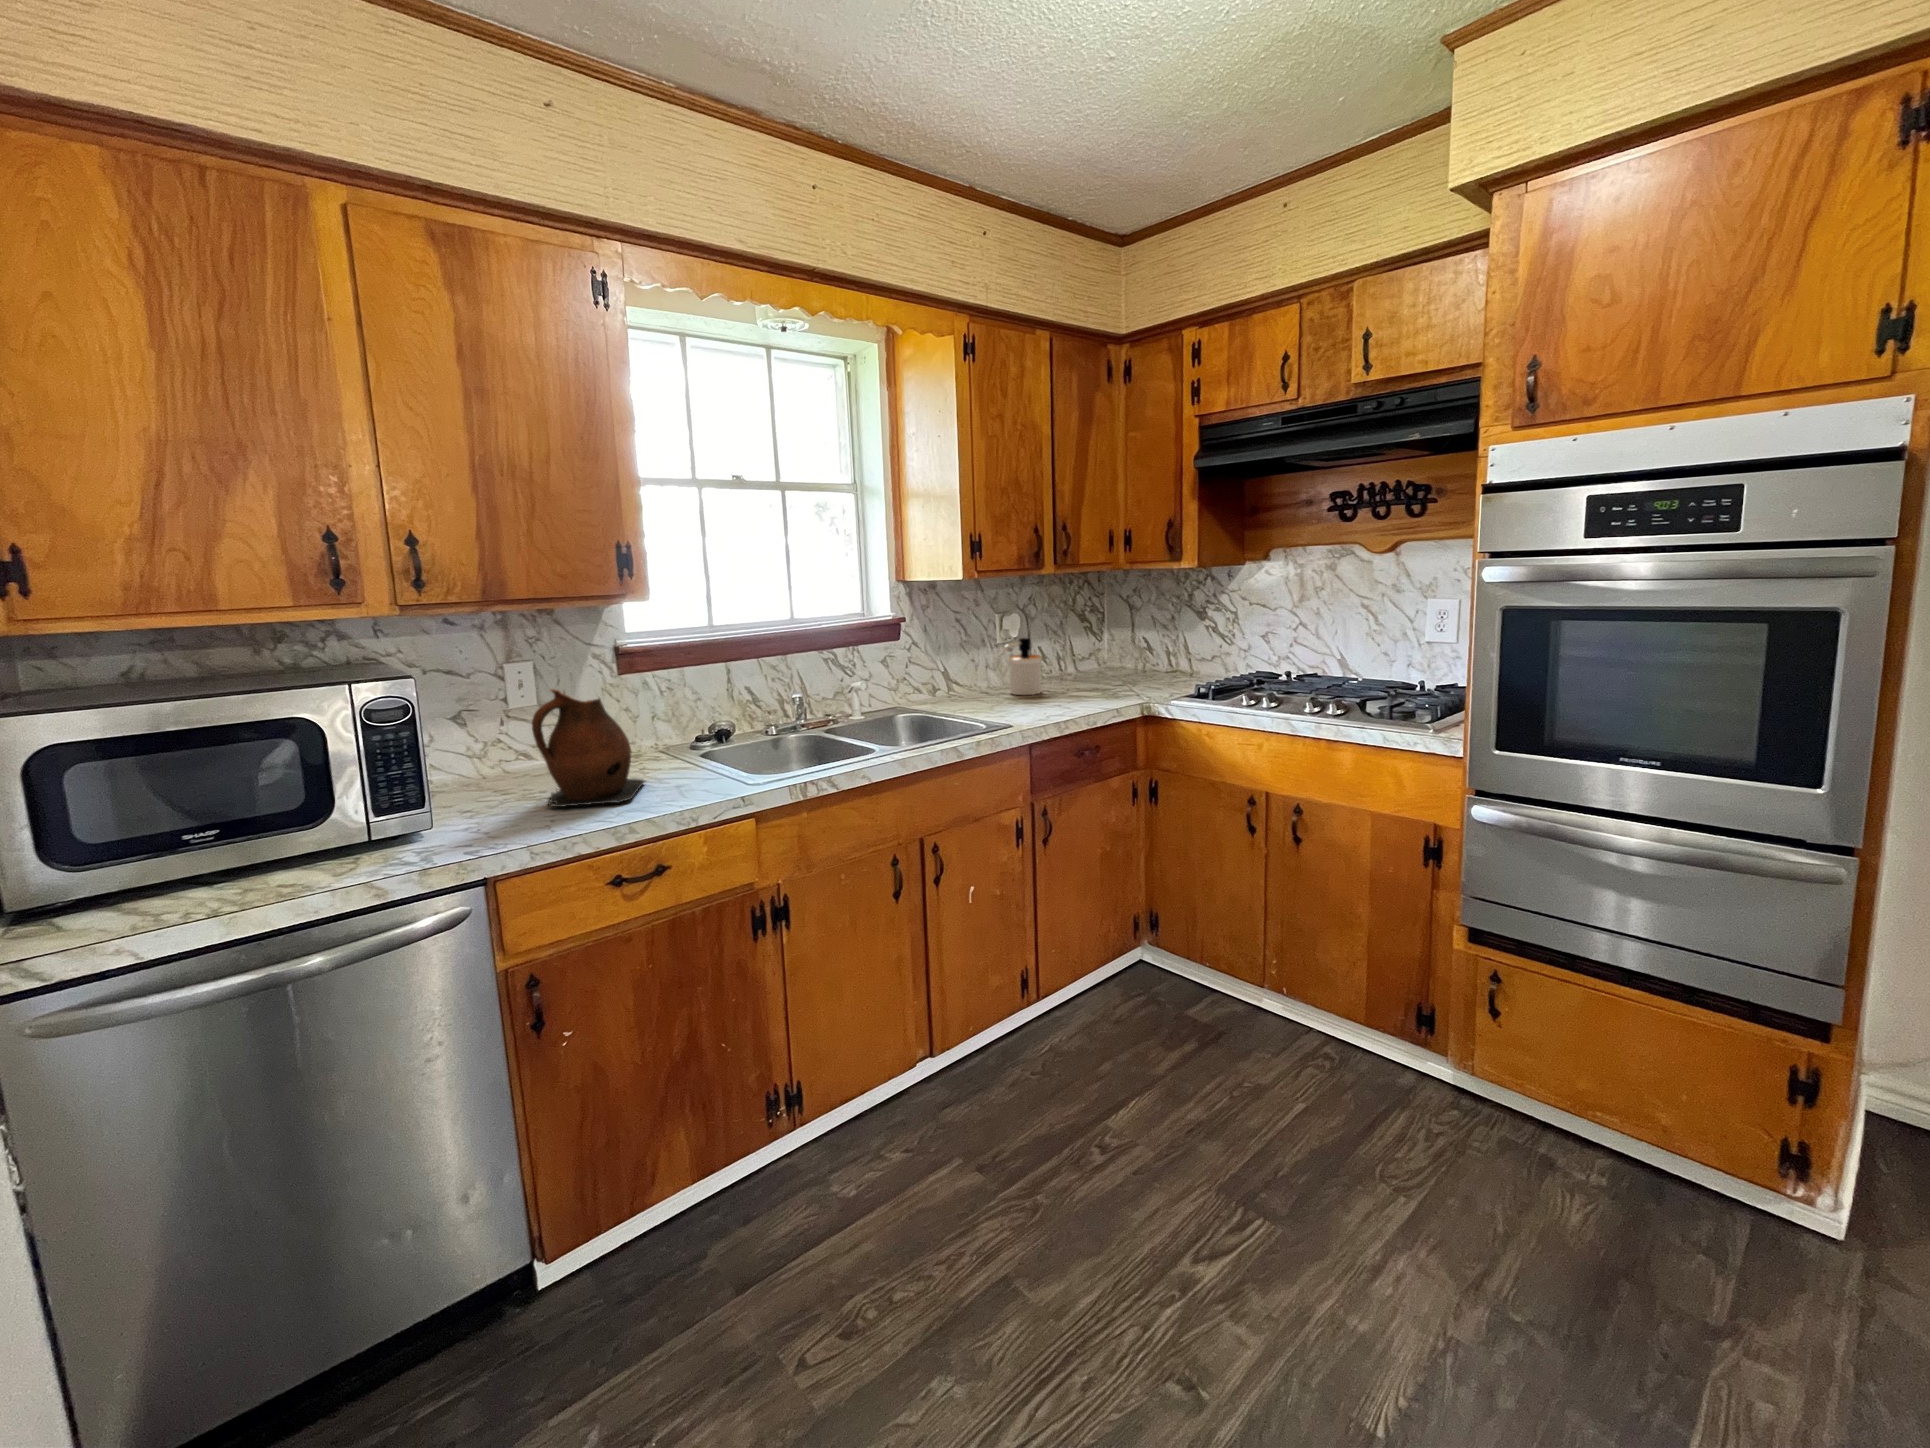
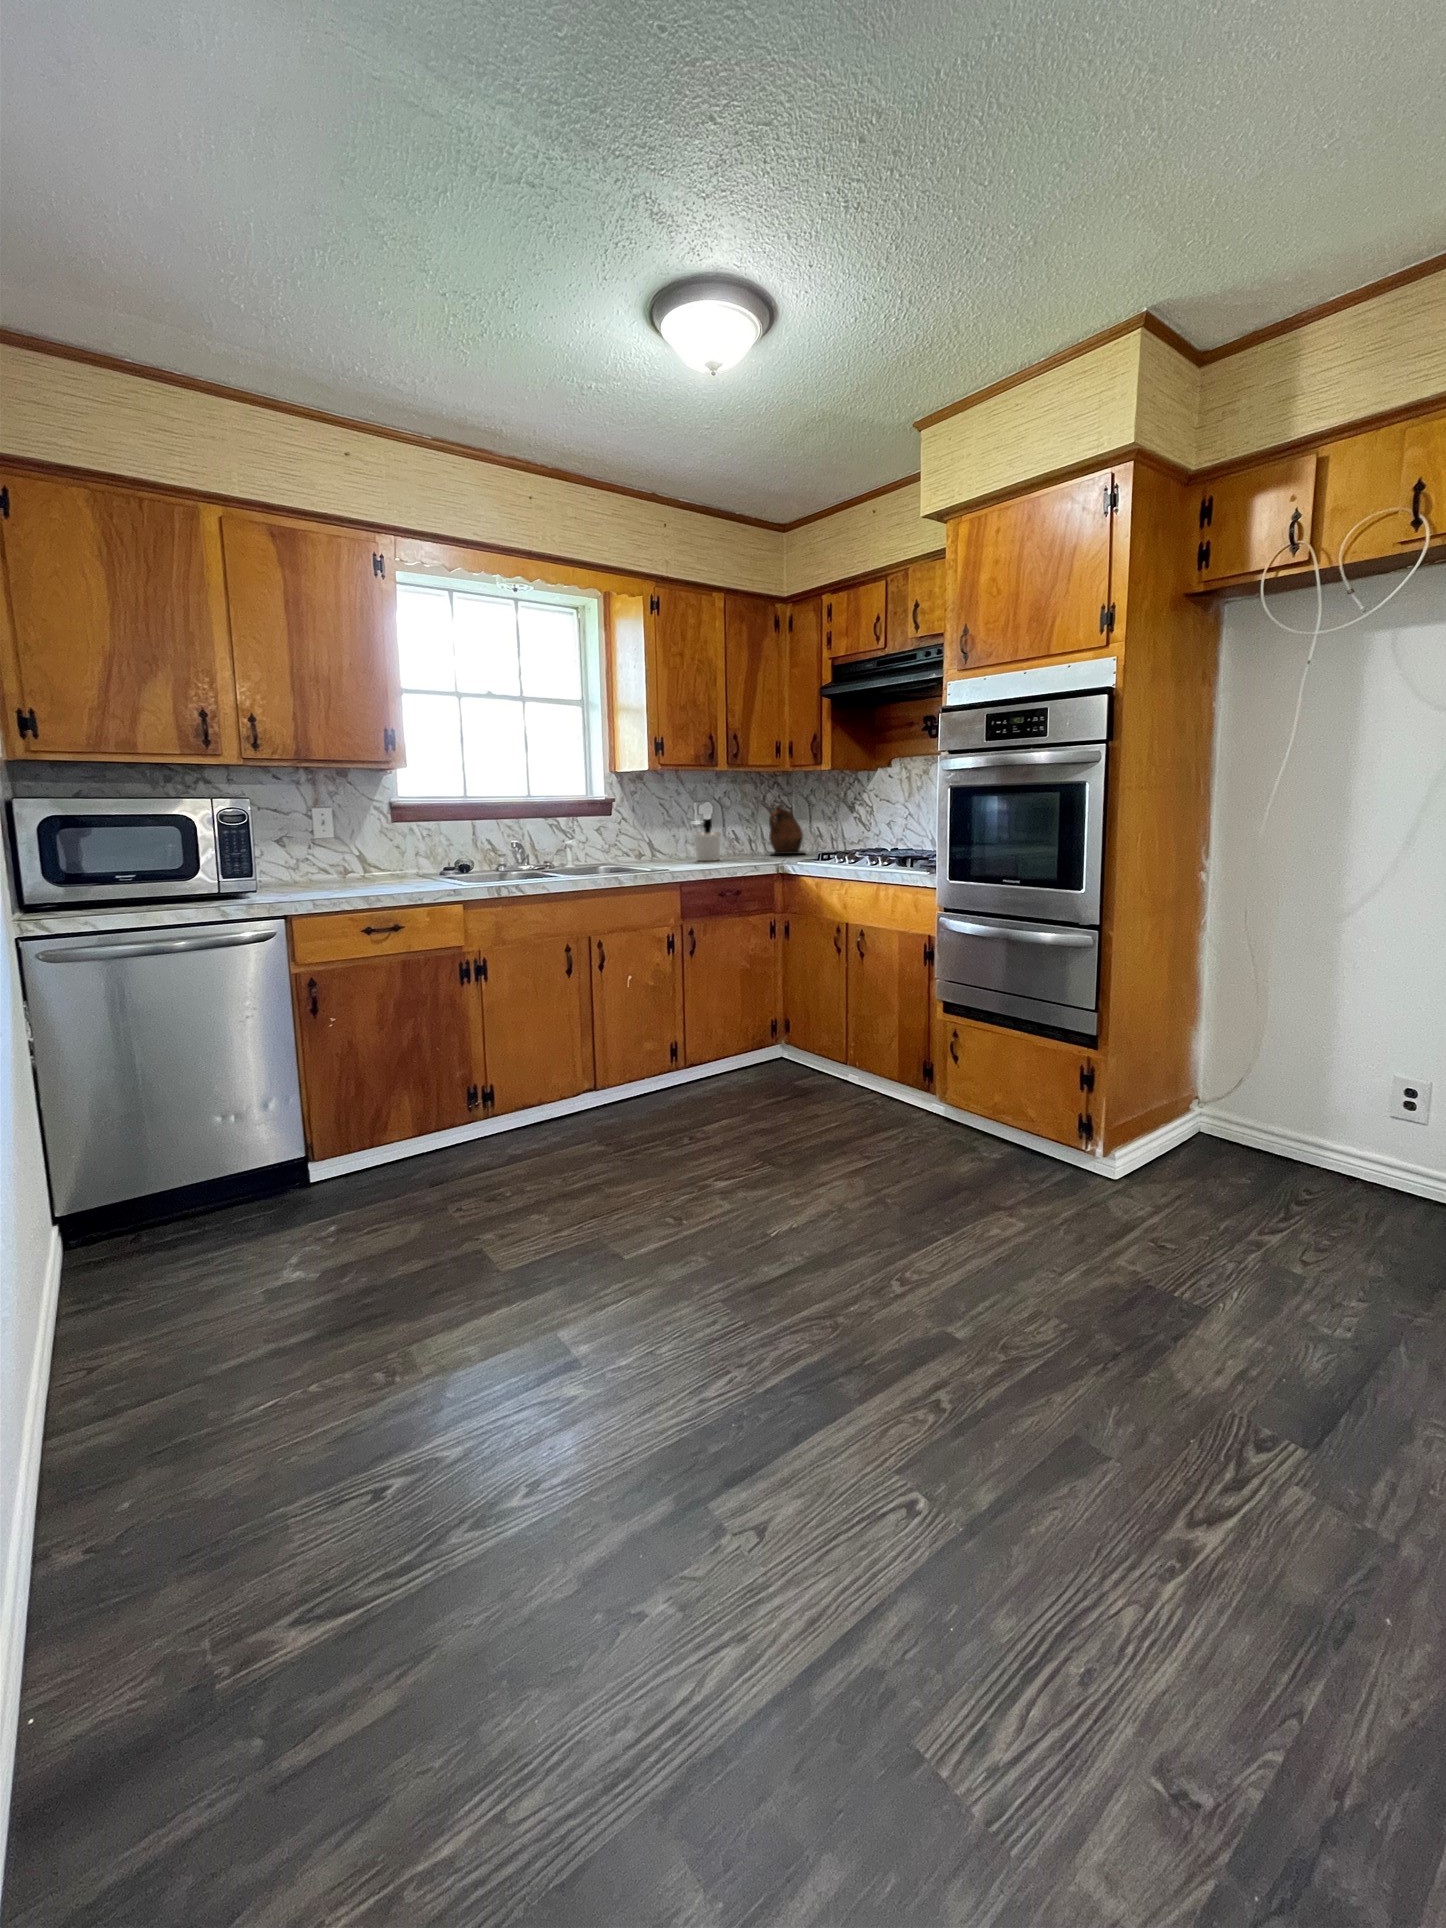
ceramic pitcher: present [532,689,645,807] -> present [769,806,804,854]

